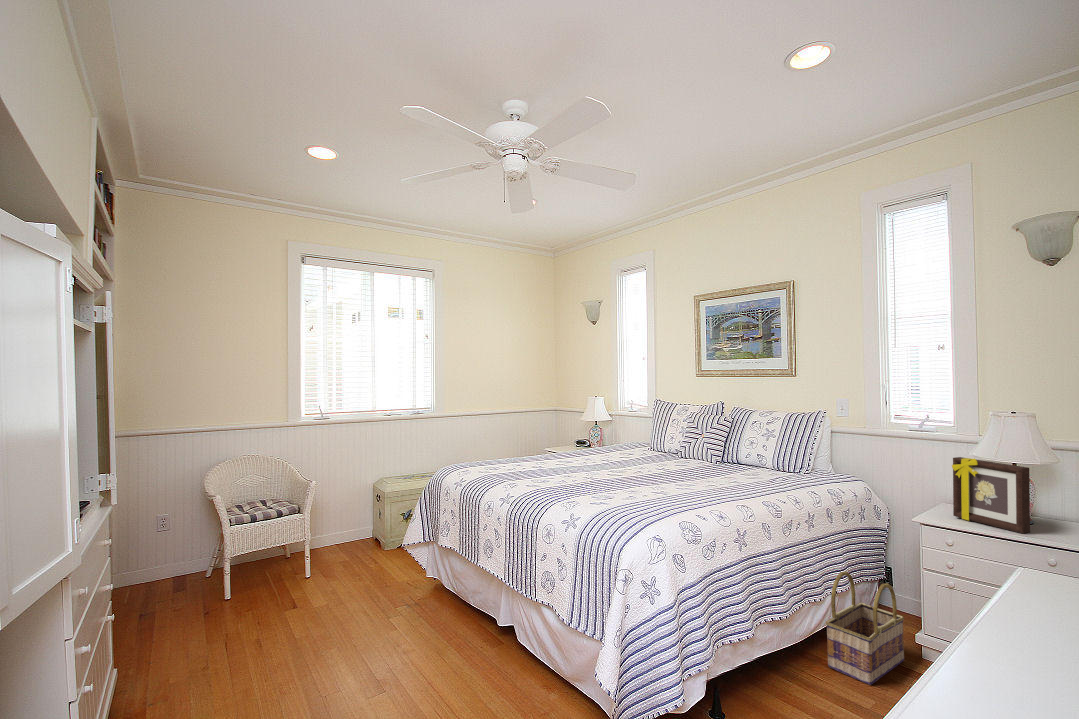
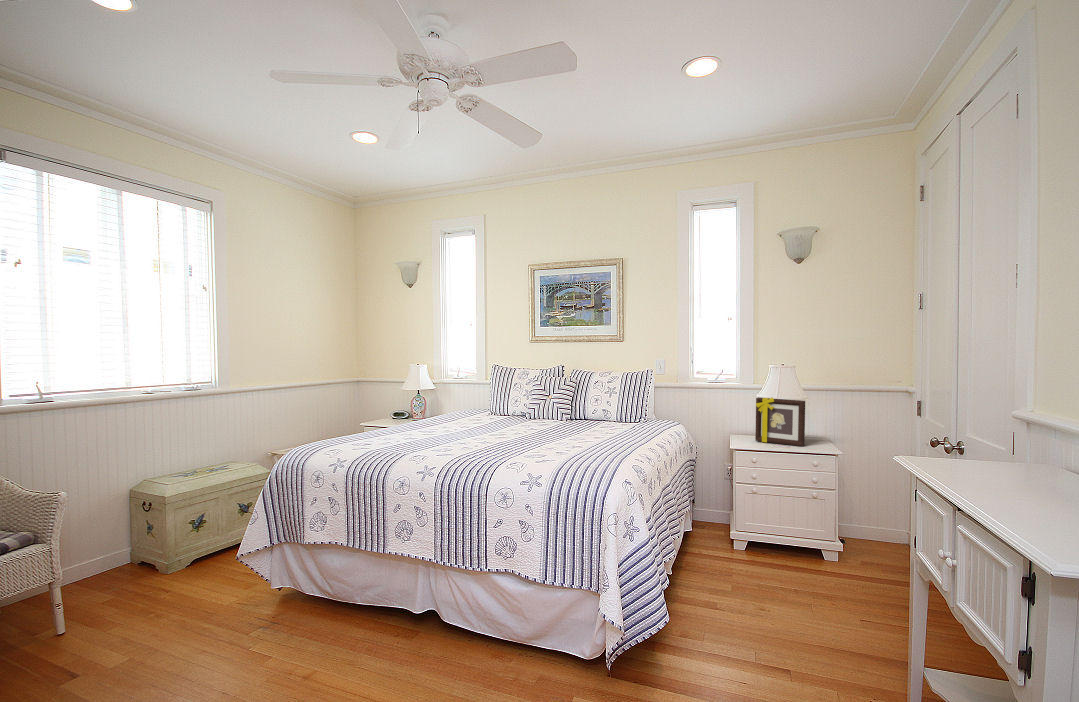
basket: present [825,571,904,685] -> none [698,493,736,576]

